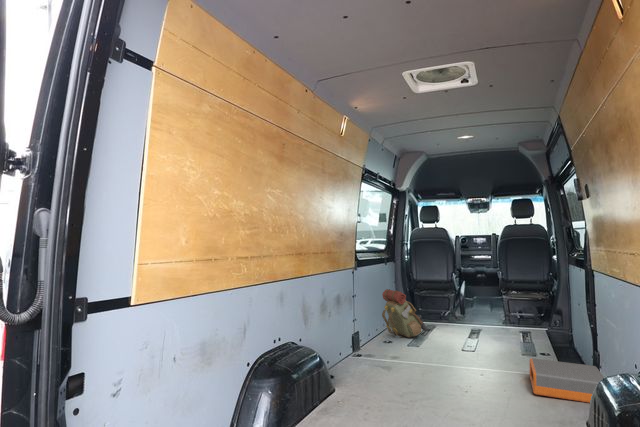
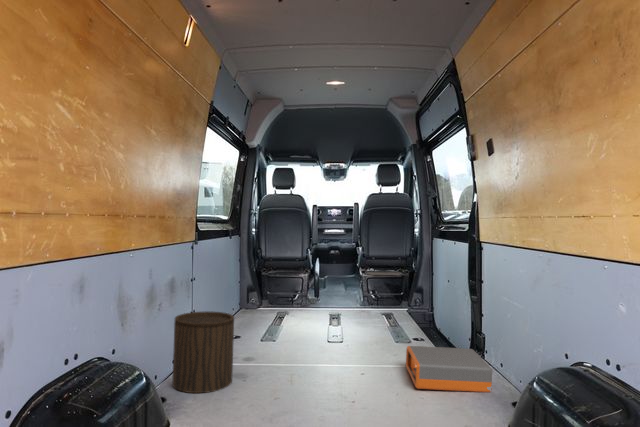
backpack: present [382,289,427,338] -> none [226,270,281,330]
stool: none [339,319,382,378] -> present [173,311,234,393]

